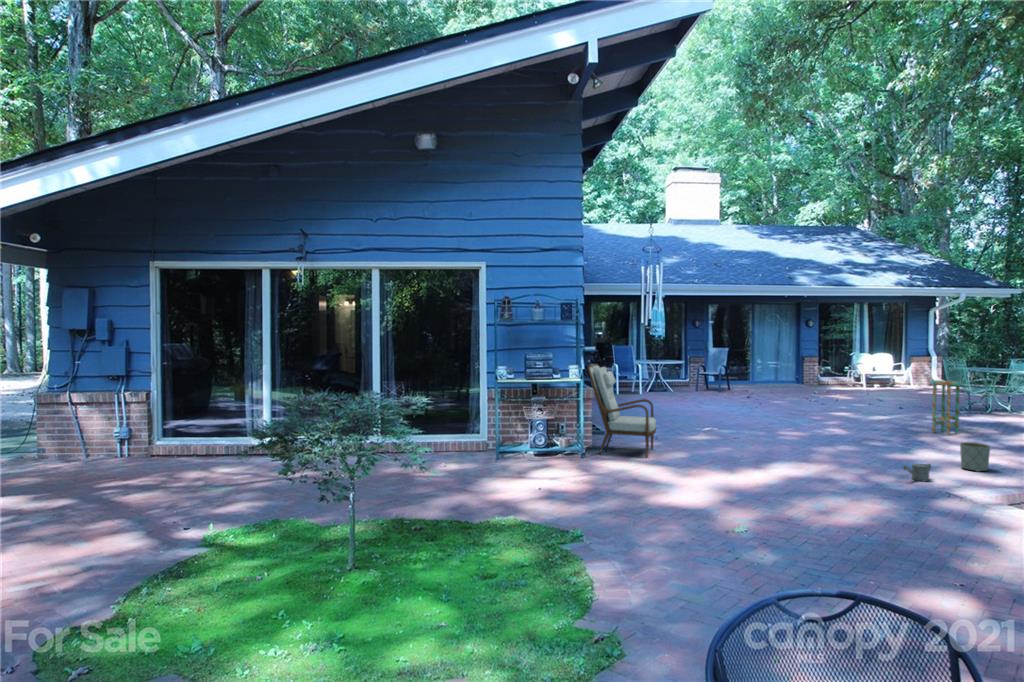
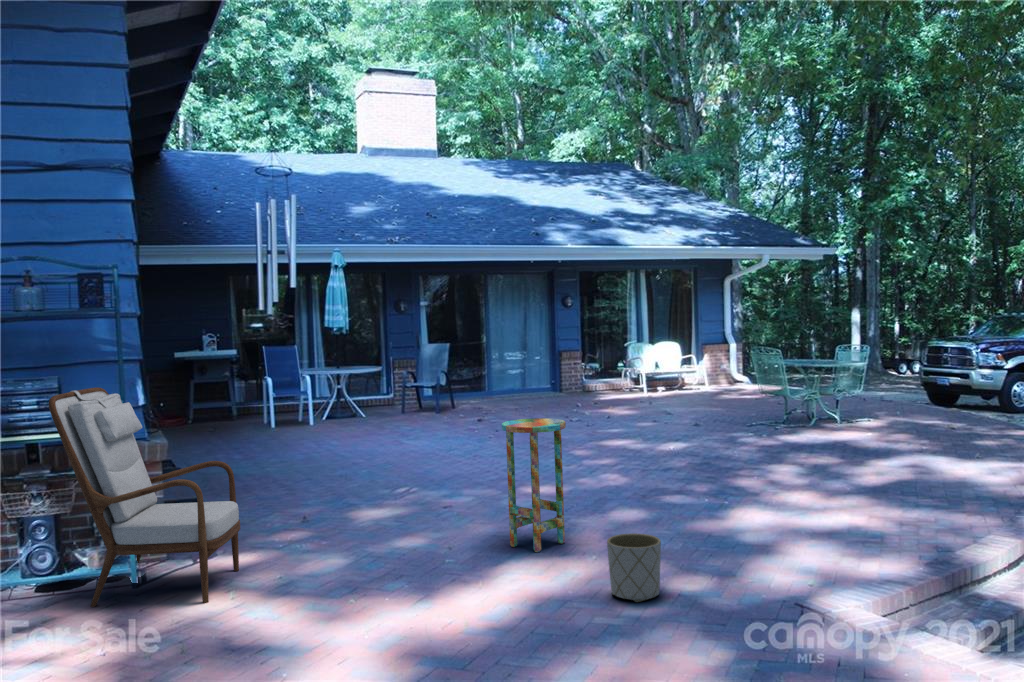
side table: present [931,380,963,435] -> present [502,418,566,552]
planter: present [960,442,990,472] -> present [607,533,661,602]
watering can: present [903,464,931,481] -> none [728,554,775,595]

